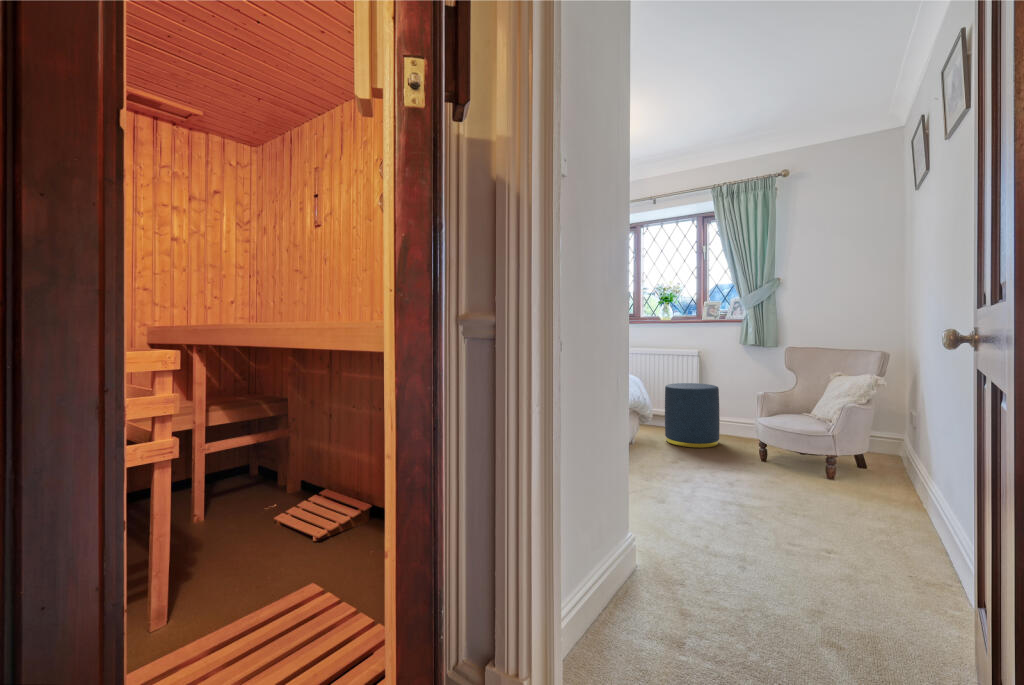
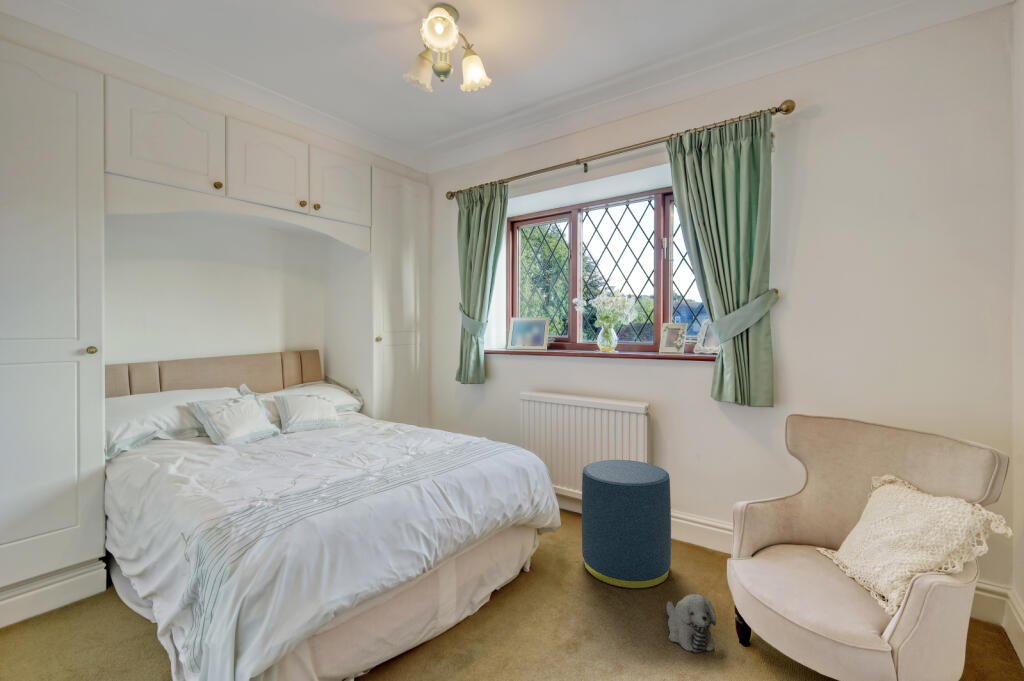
plush toy: none [723,436,752,462] -> present [667,594,716,653]

